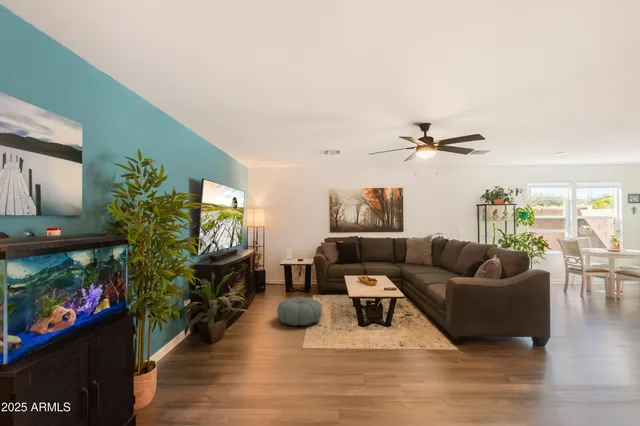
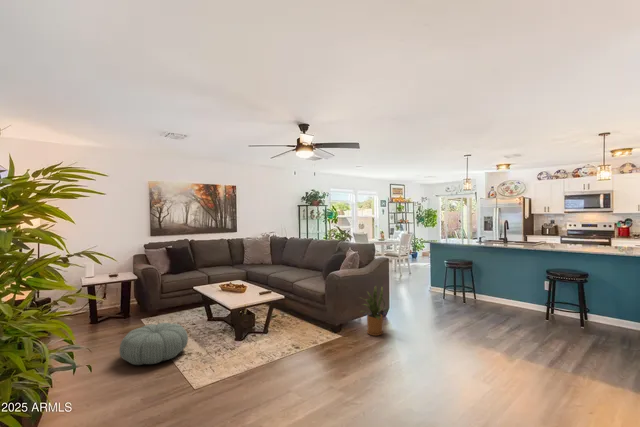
house plant: none [483,300,524,361] -> present [361,286,385,336]

